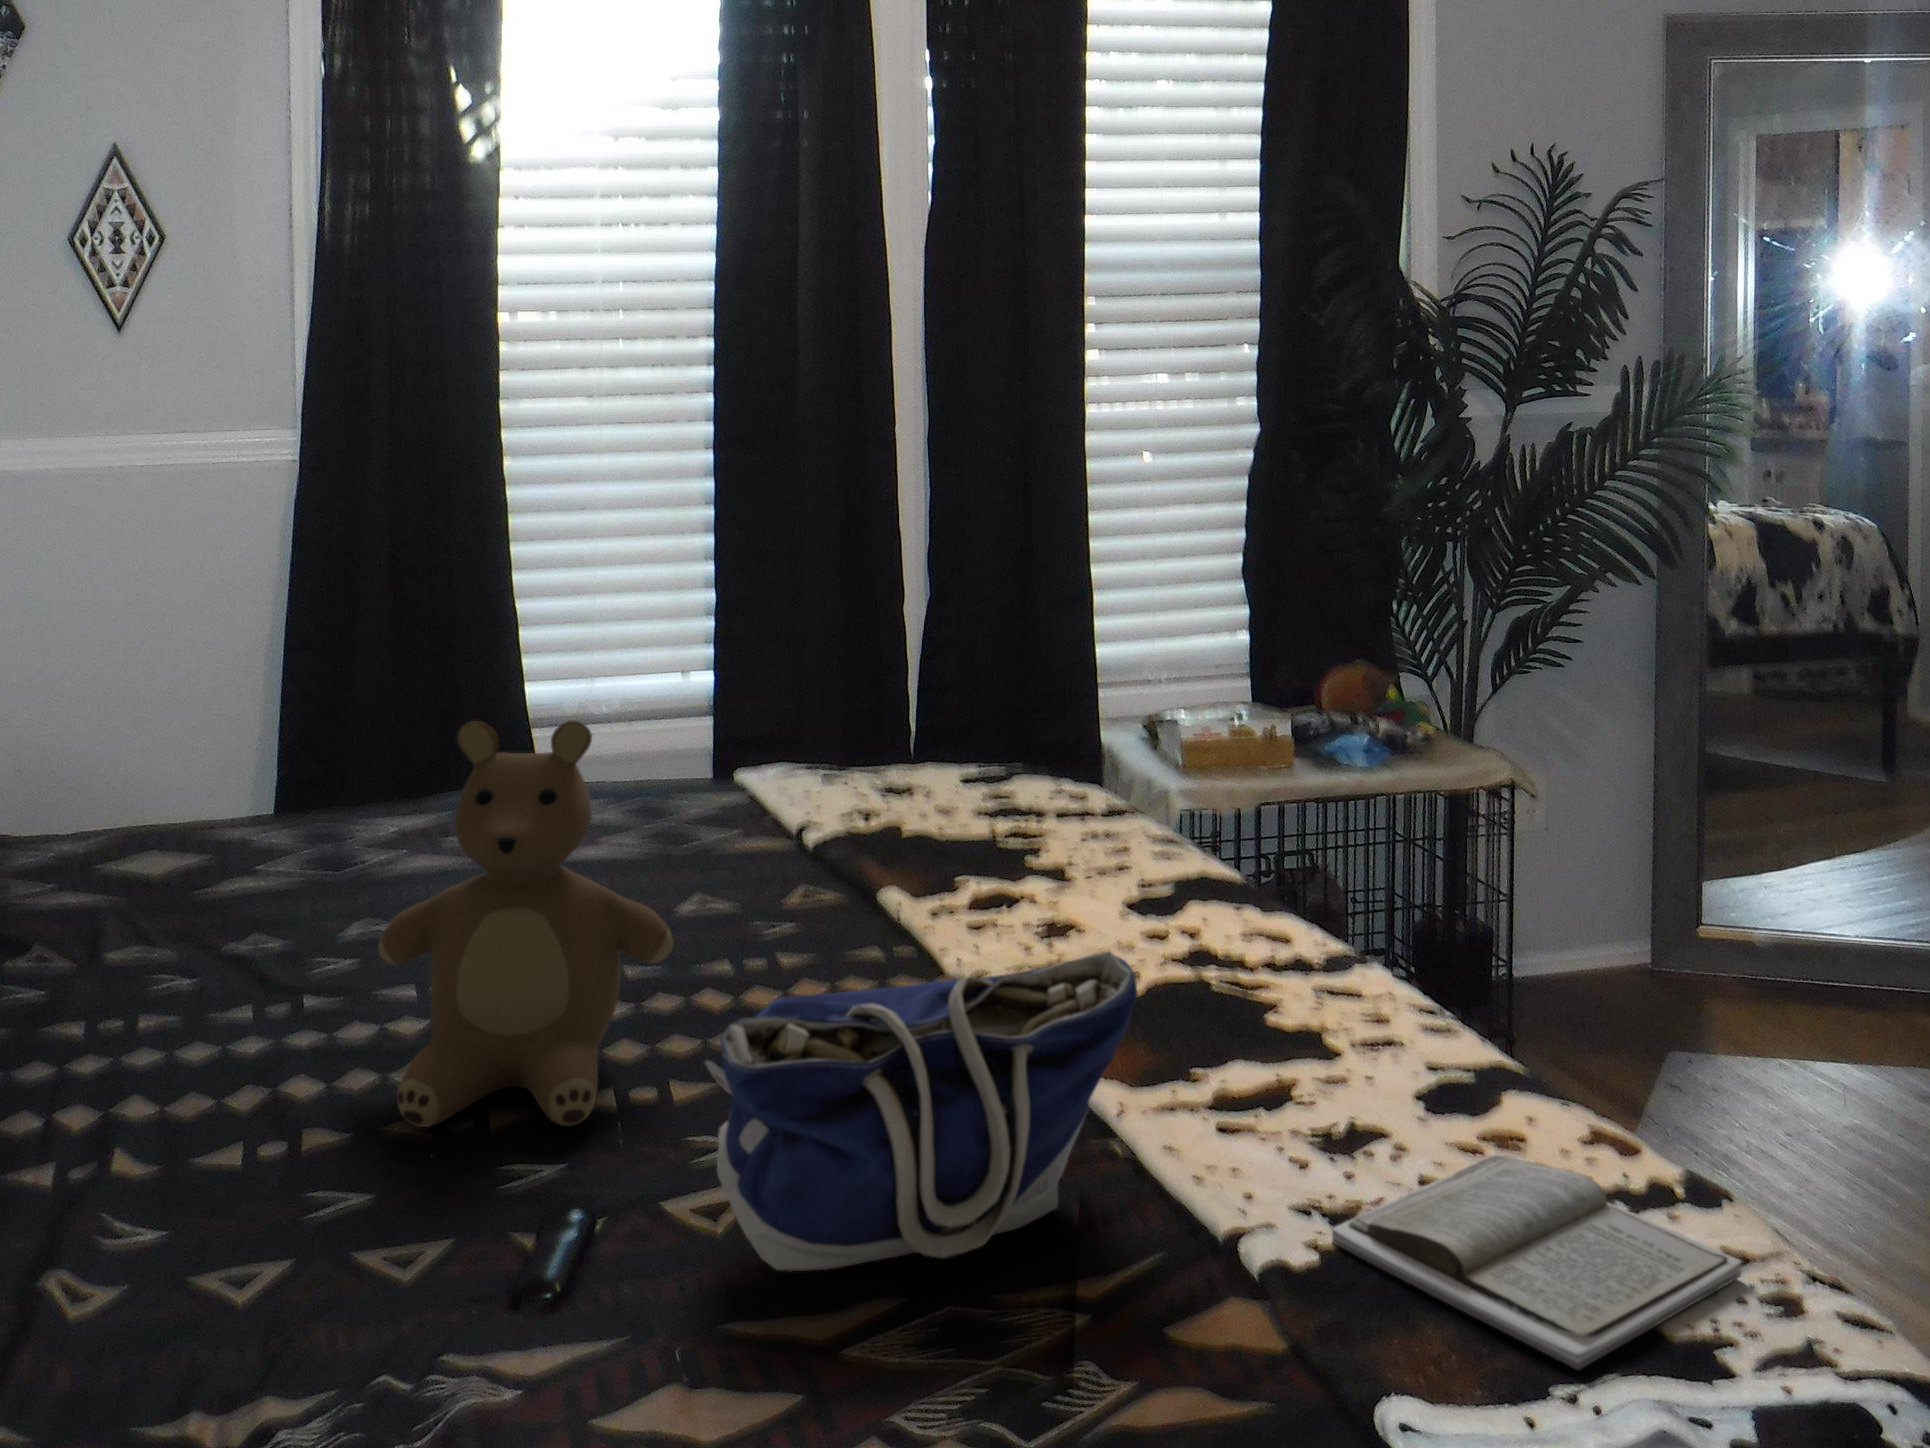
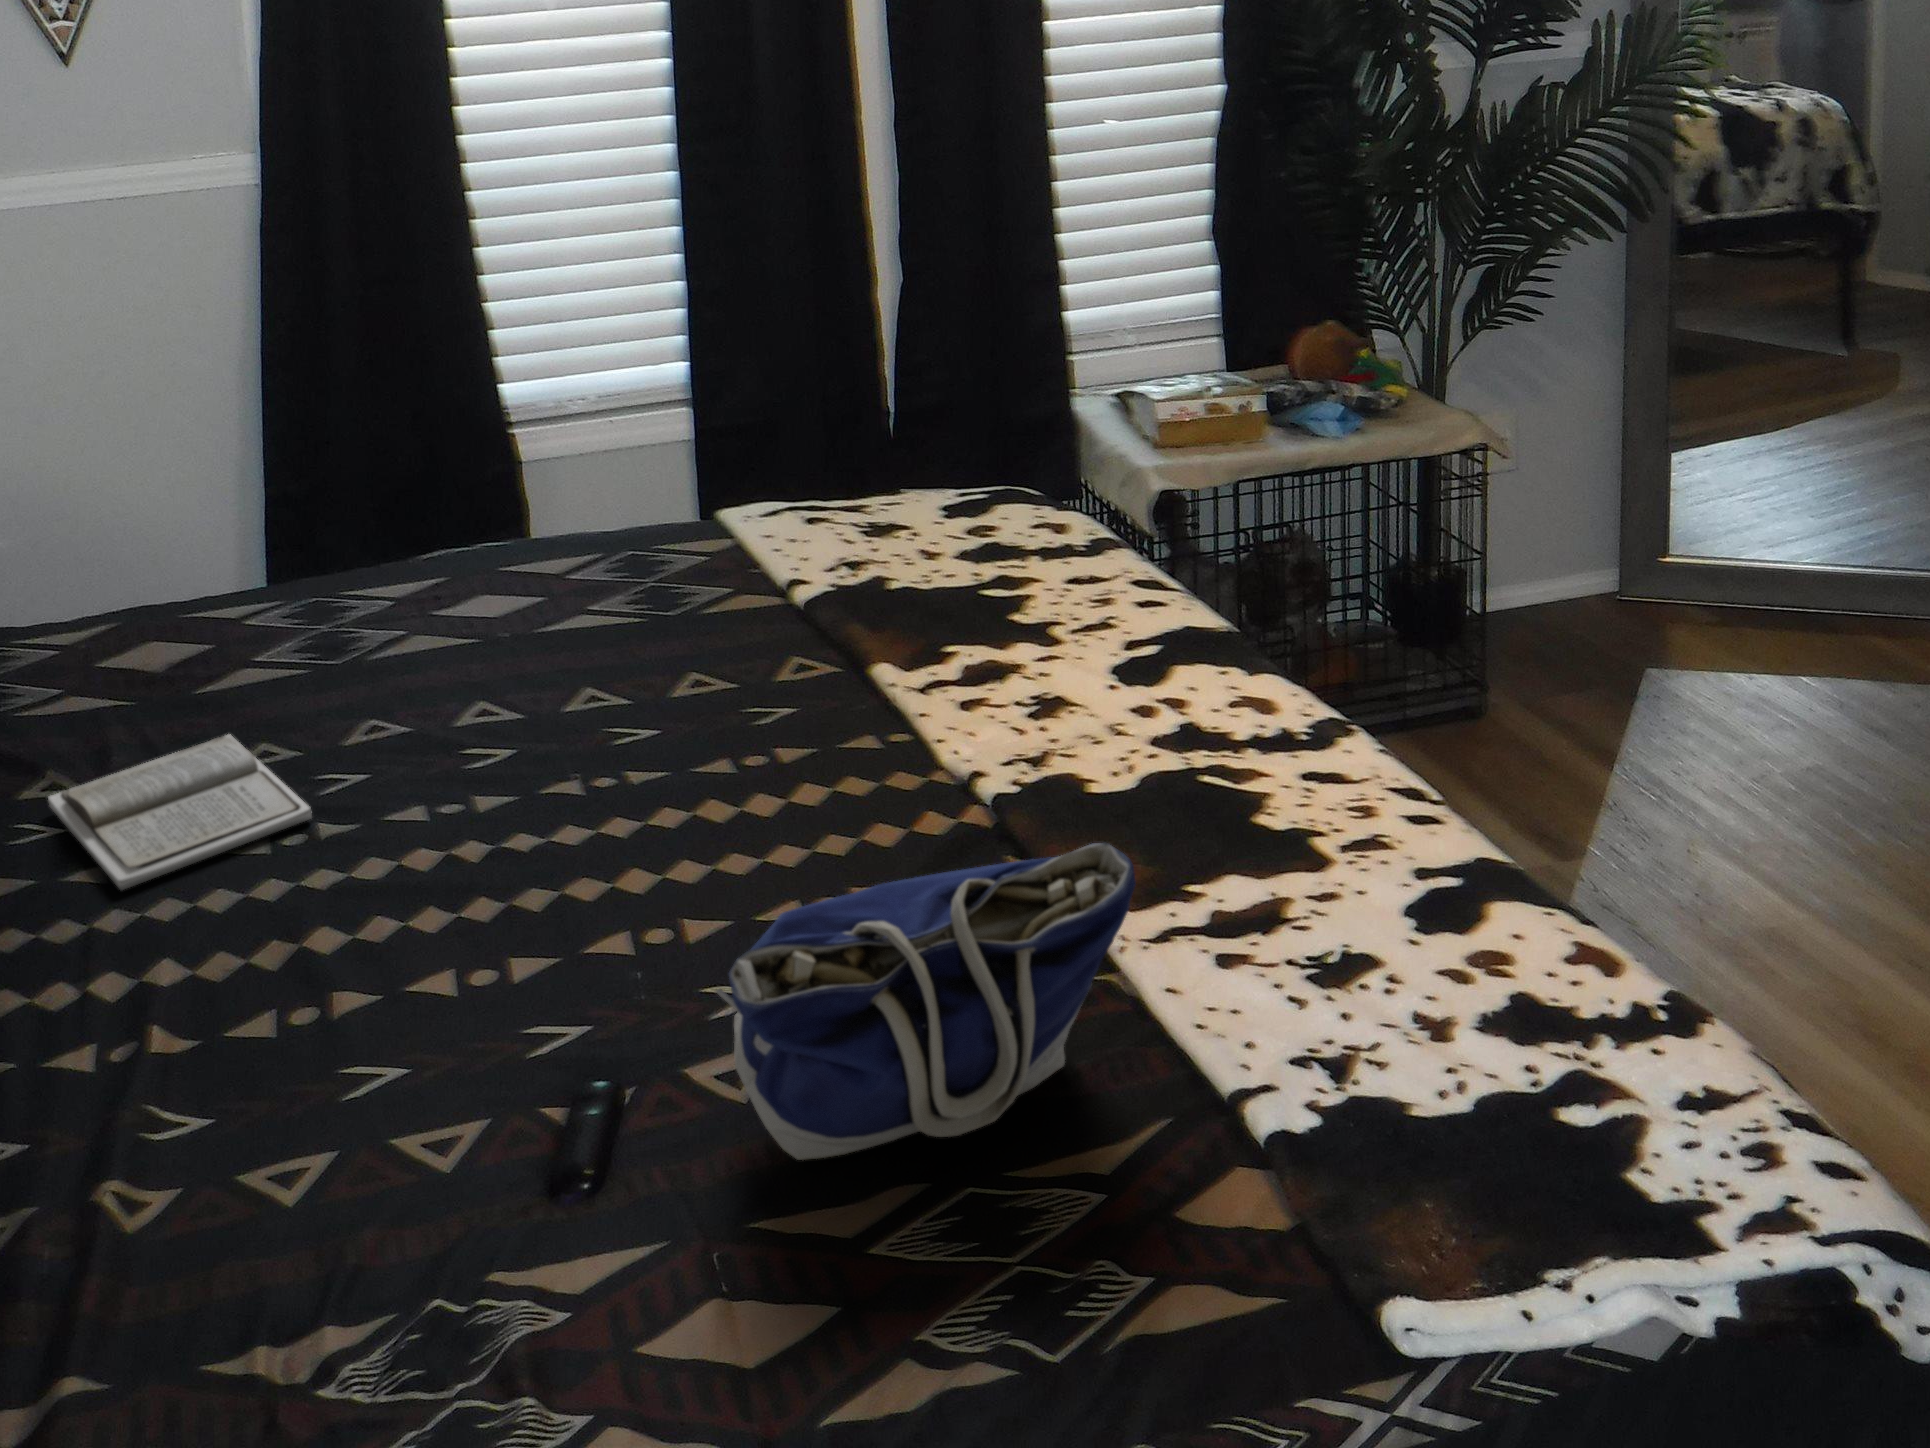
teddy bear: present [378,720,673,1127] -> none [389,588,678,989]
book: present [1332,1154,1742,1370] -> present [48,735,312,890]

